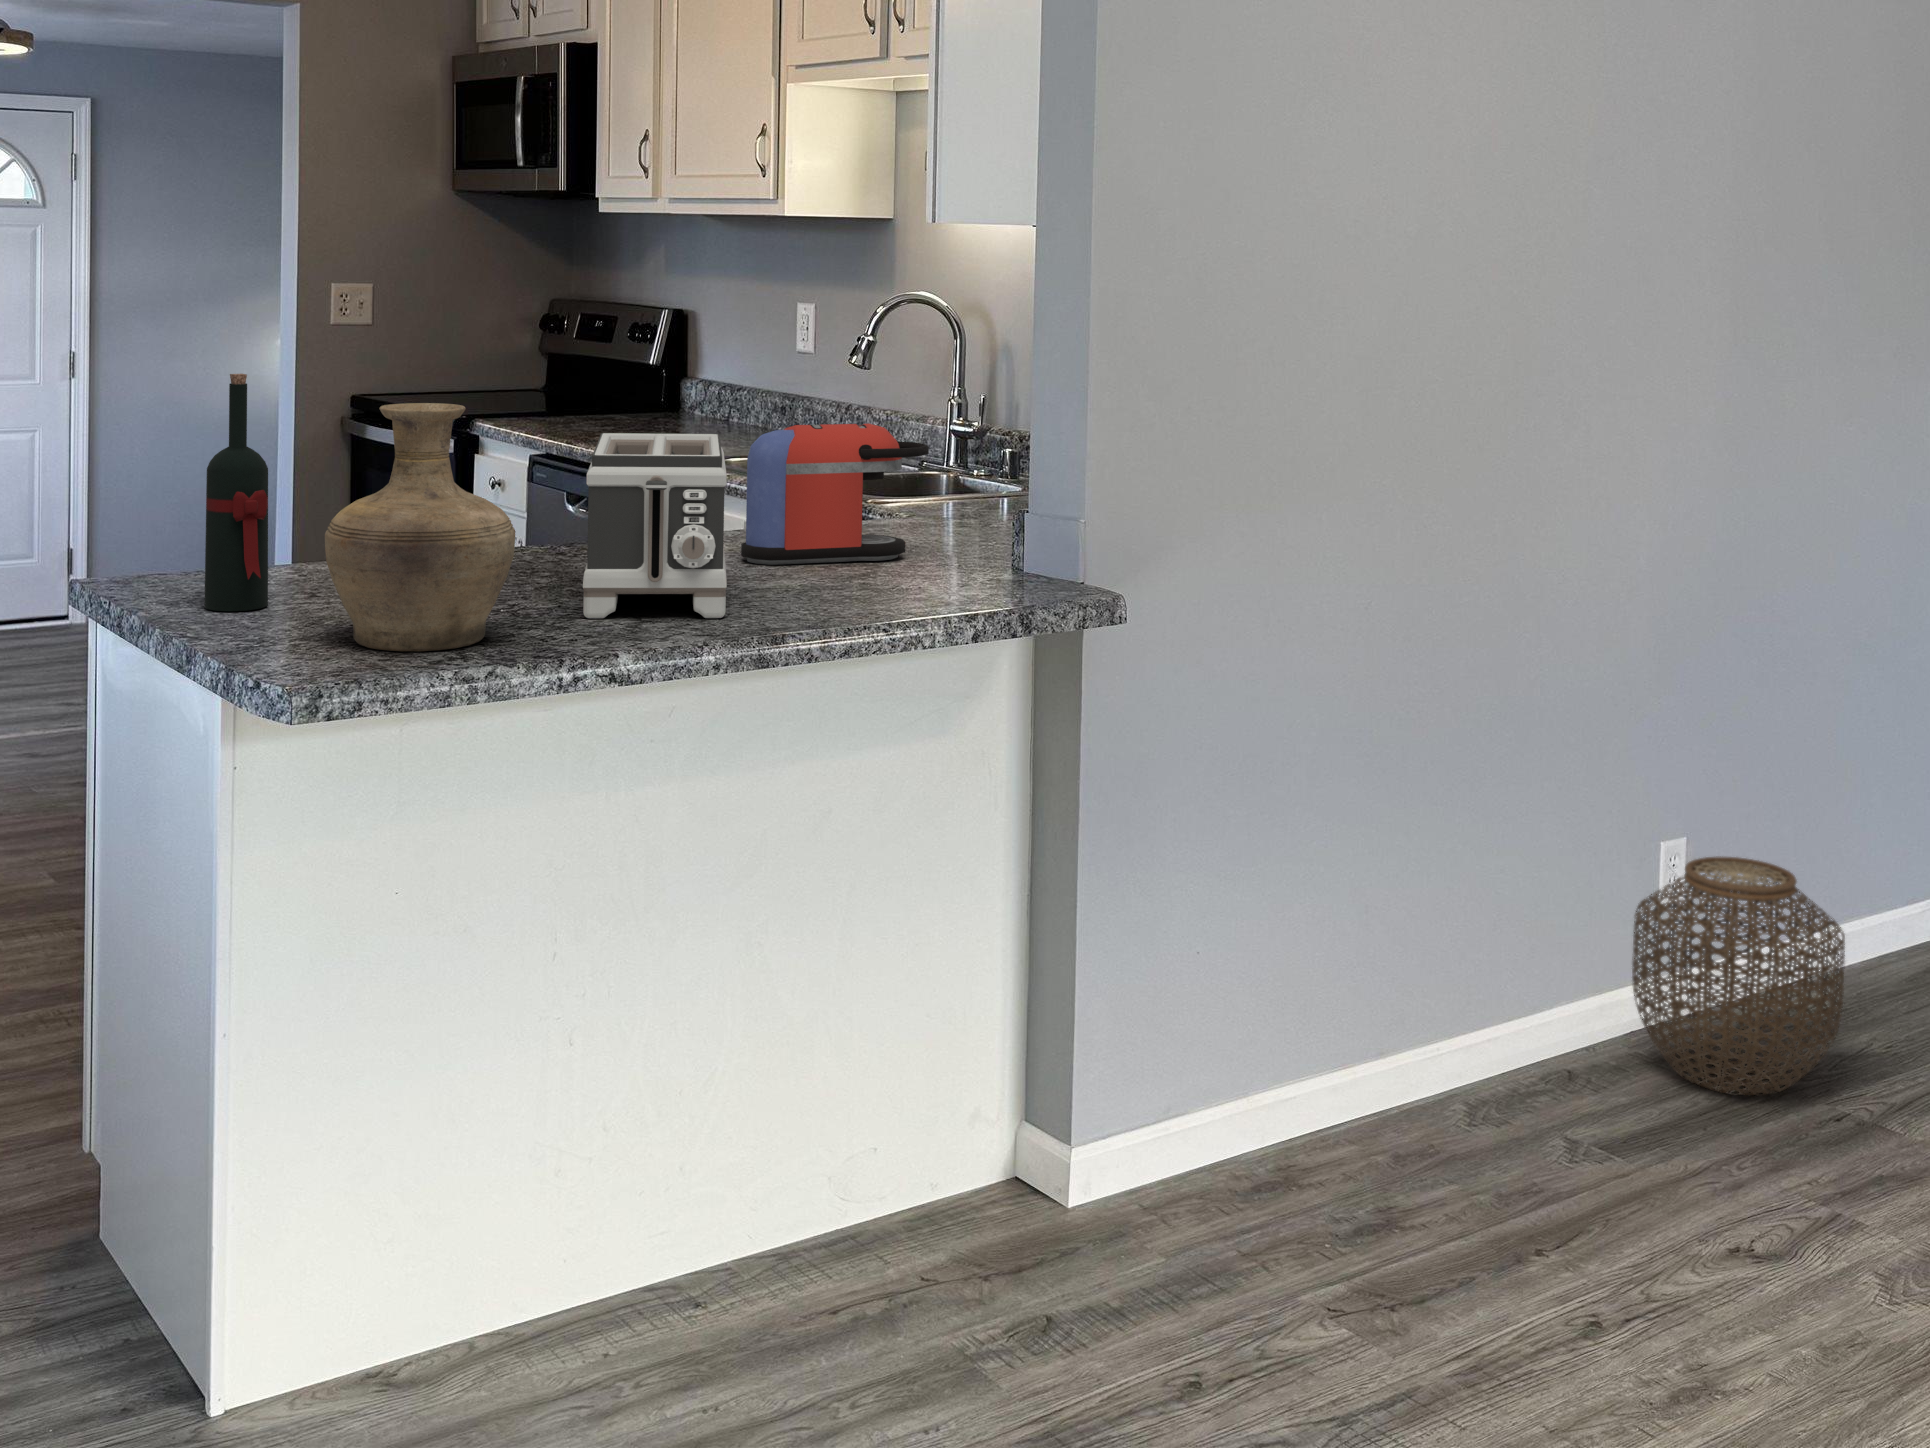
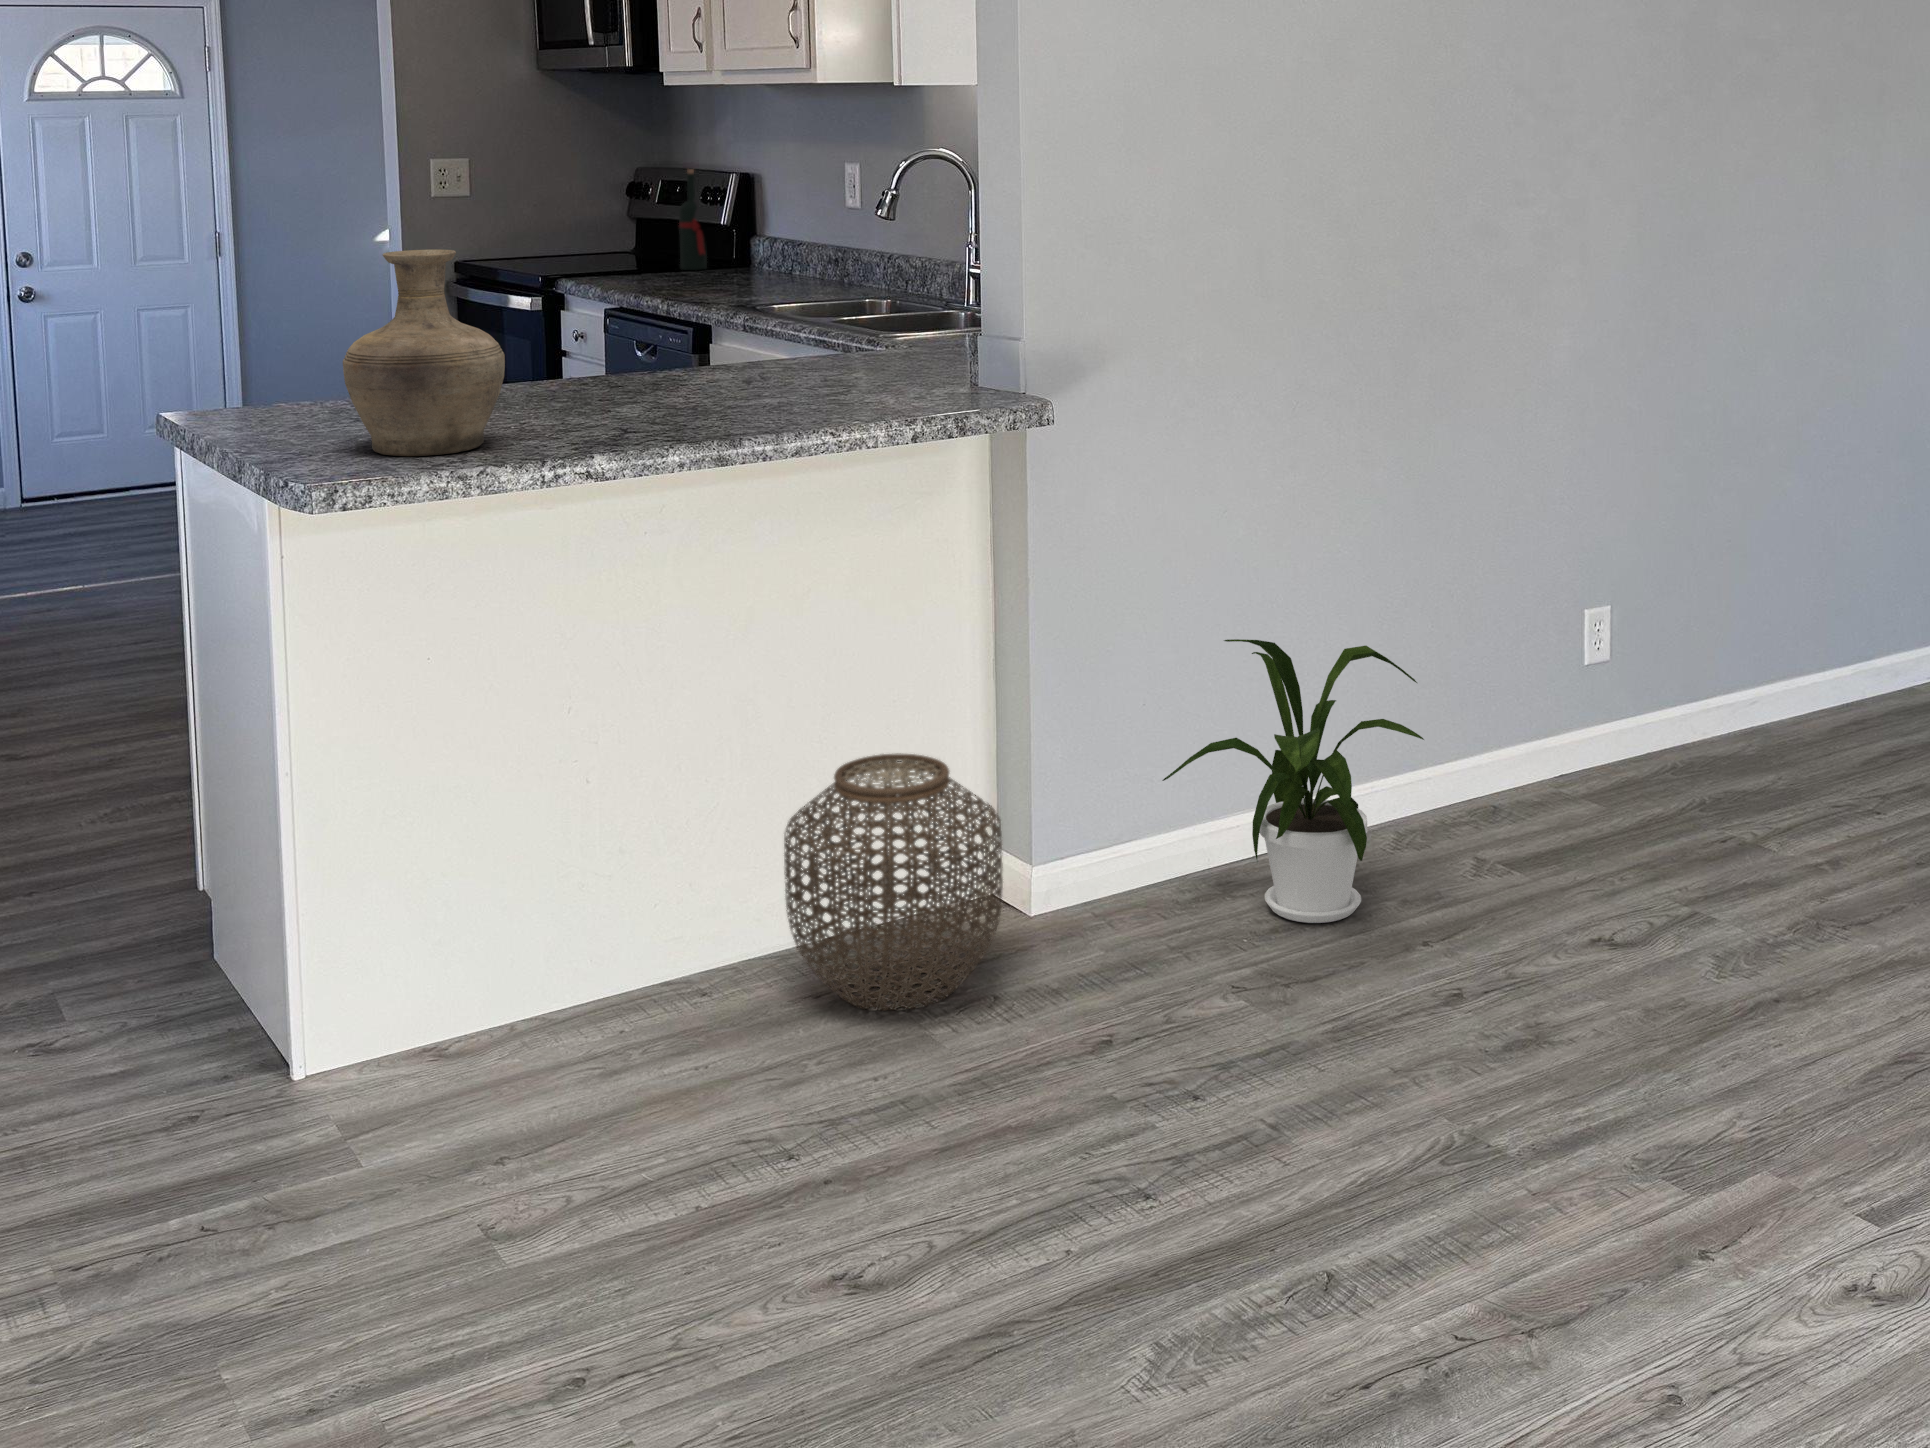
wine bottle: present [204,374,268,611] -> present [679,169,707,270]
coffee maker: present [741,424,929,565] -> none [738,261,901,385]
toaster: present [583,433,727,618] -> none [571,272,710,429]
woven basket: present [1632,856,1845,1095] -> present [784,753,1003,1010]
house plant: none [1218,882,1537,1218] -> present [1162,639,1424,923]

